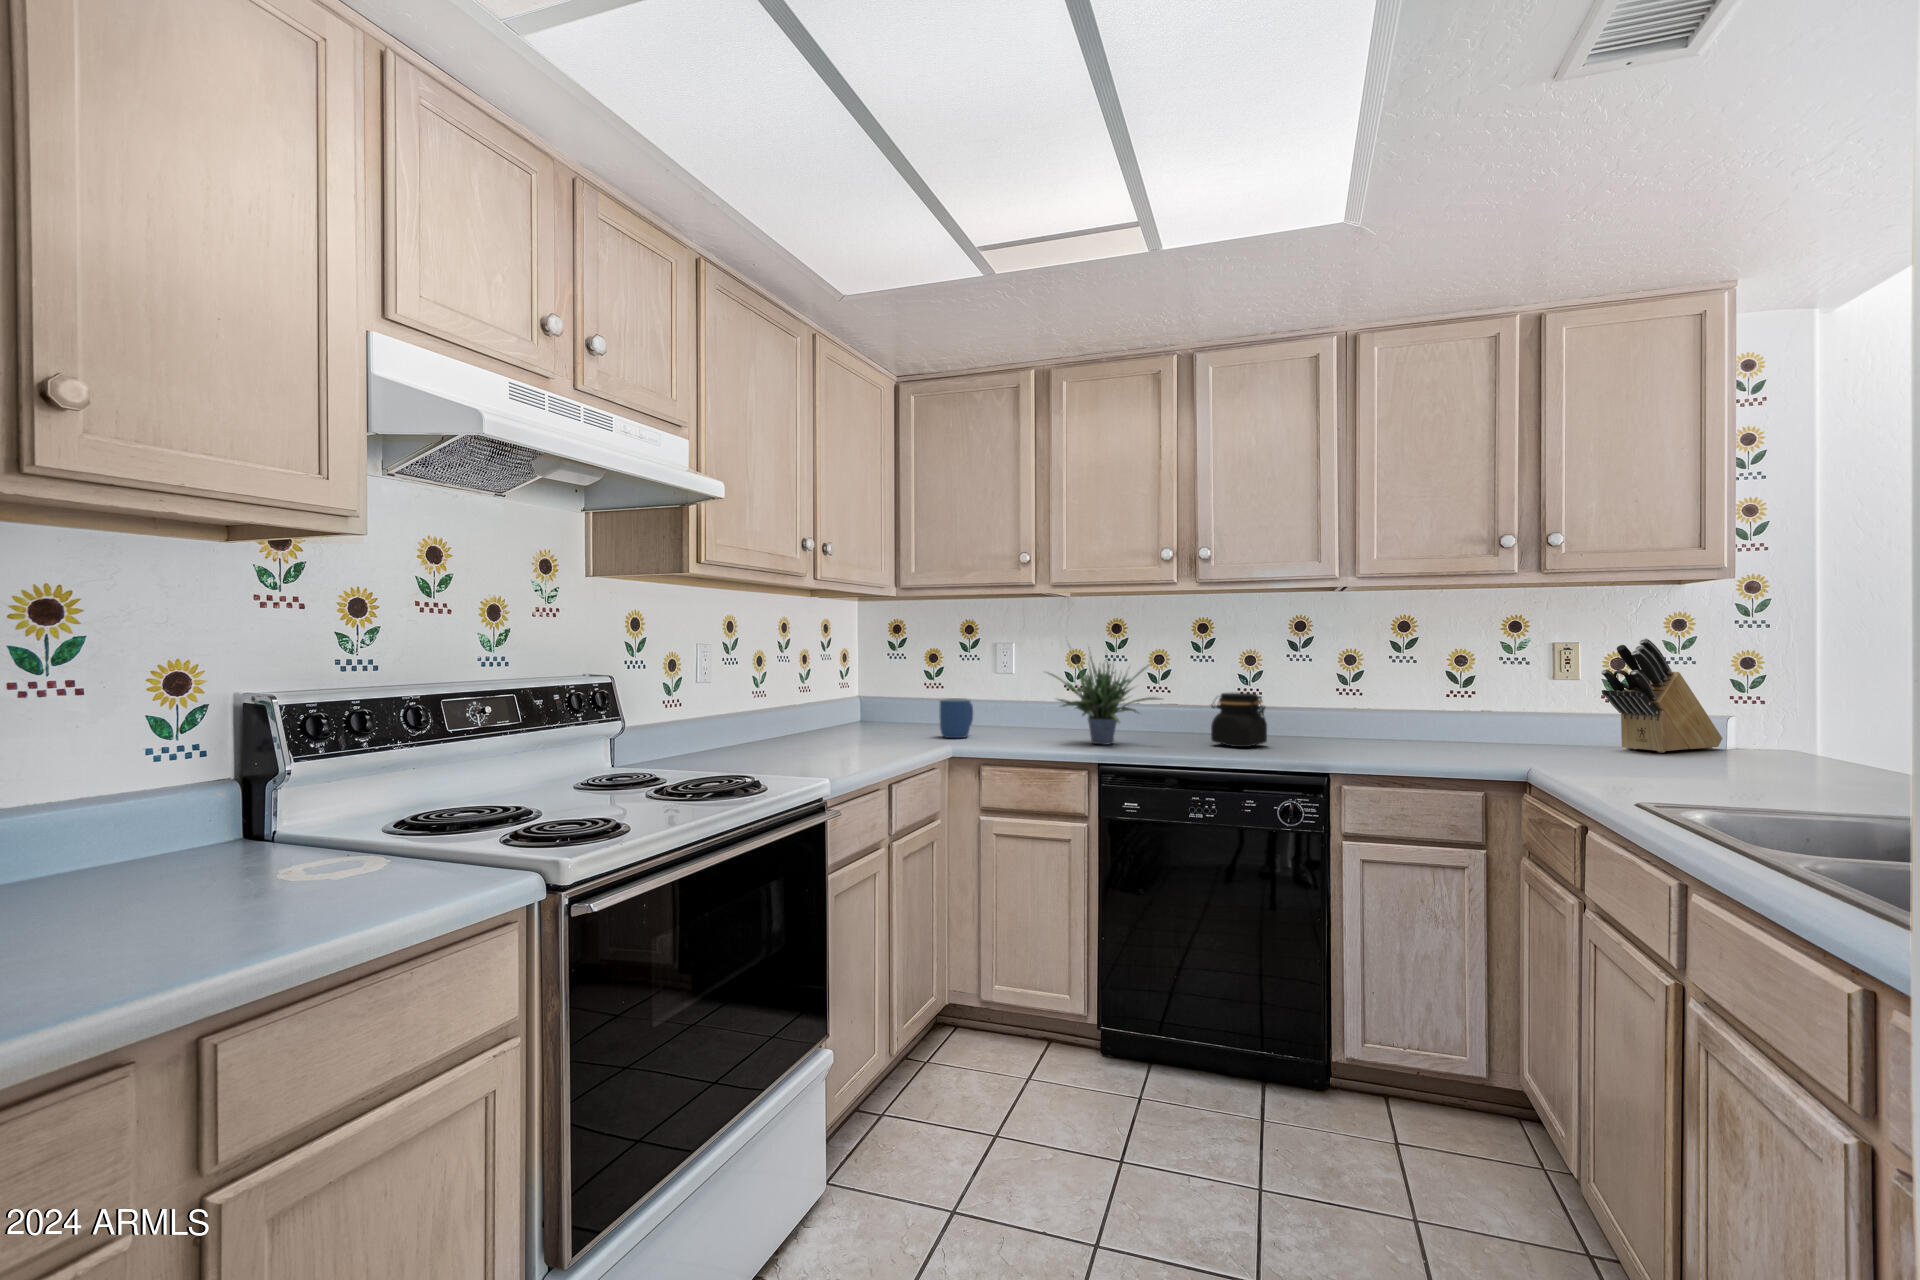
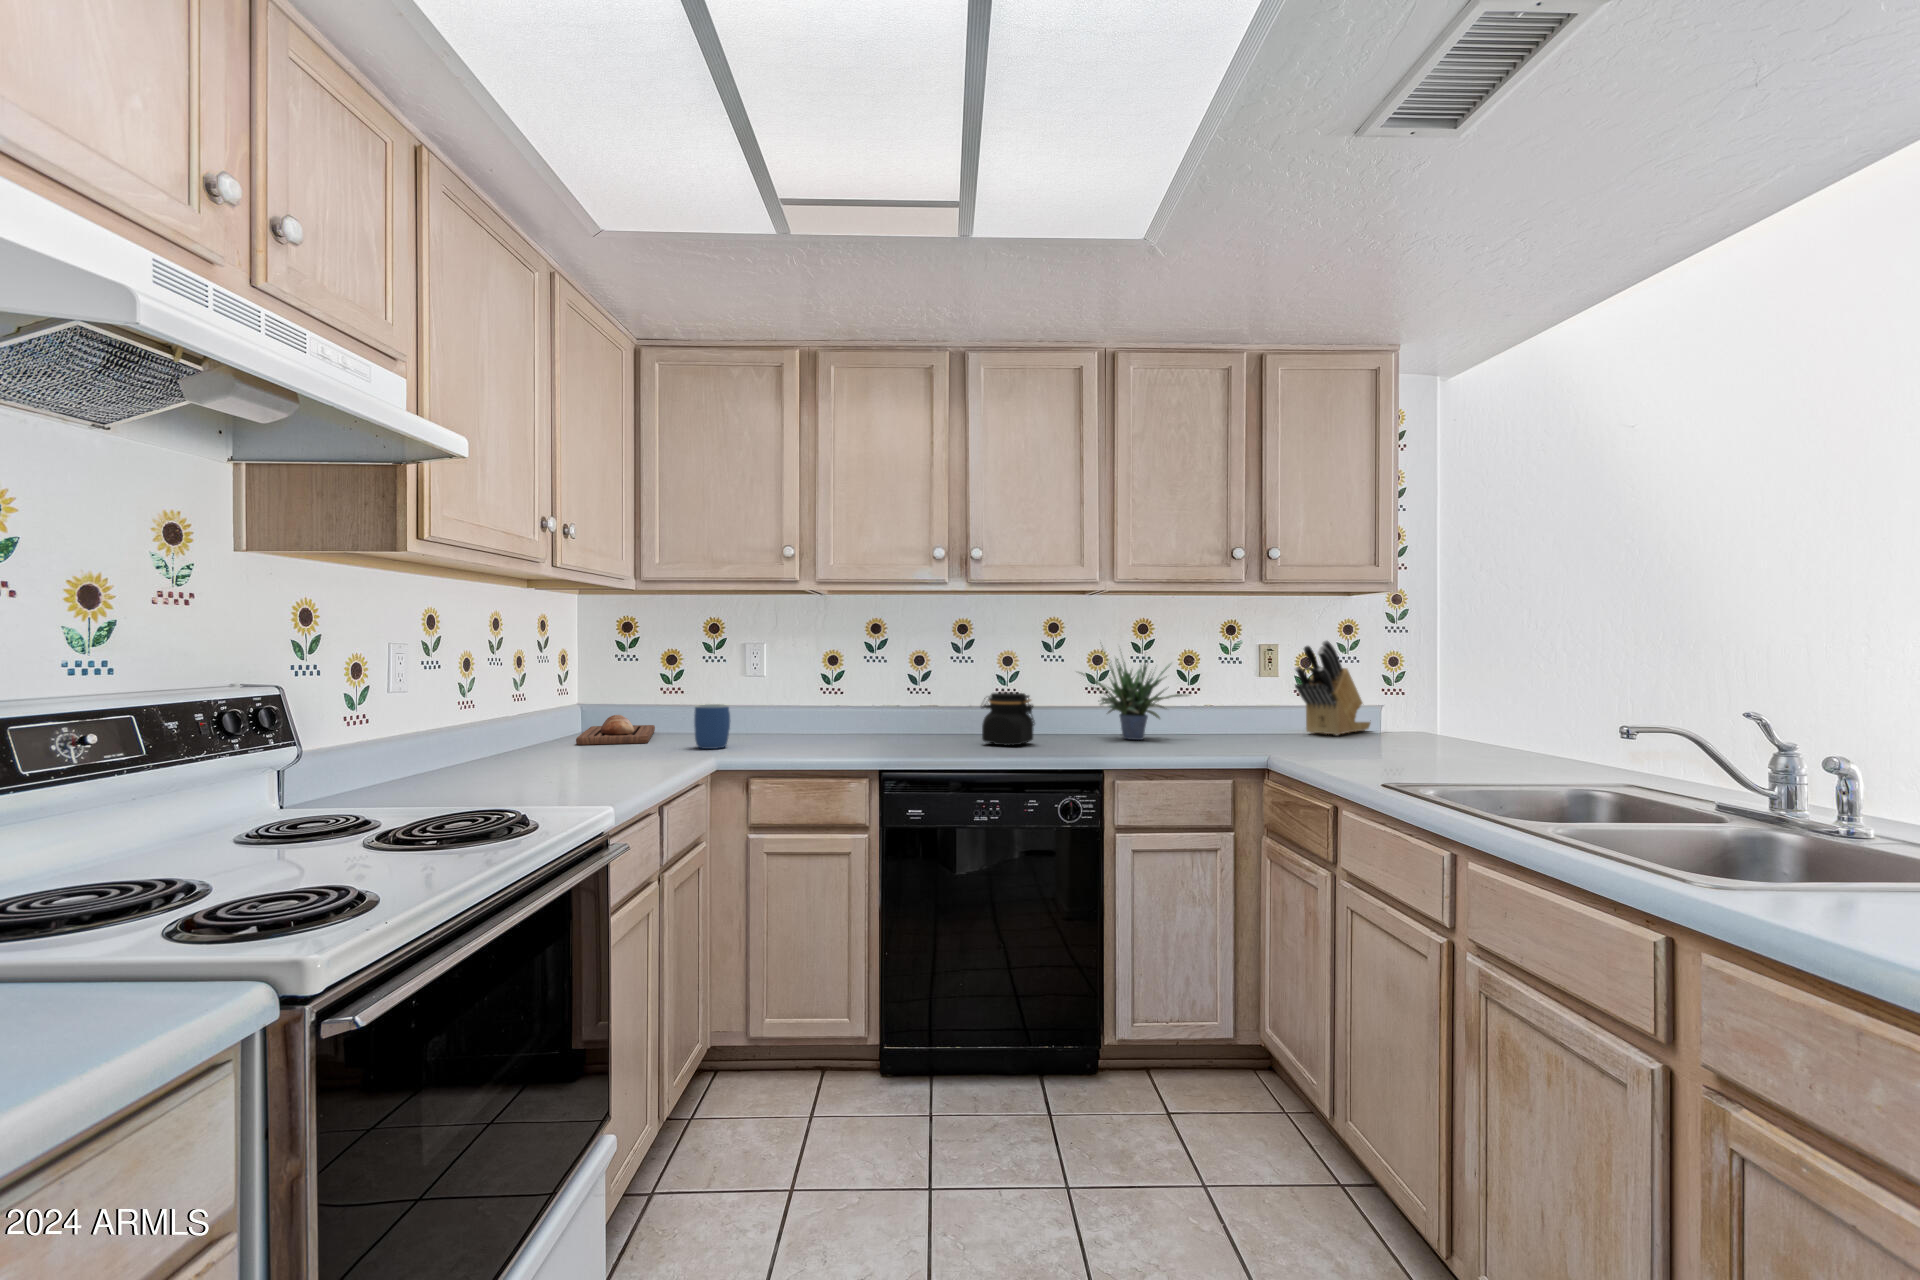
potted plant: present [1048,656,1161,745] -> present [1081,659,1187,740]
bread loaf: none [848,706,920,731] -> present [576,715,655,745]

